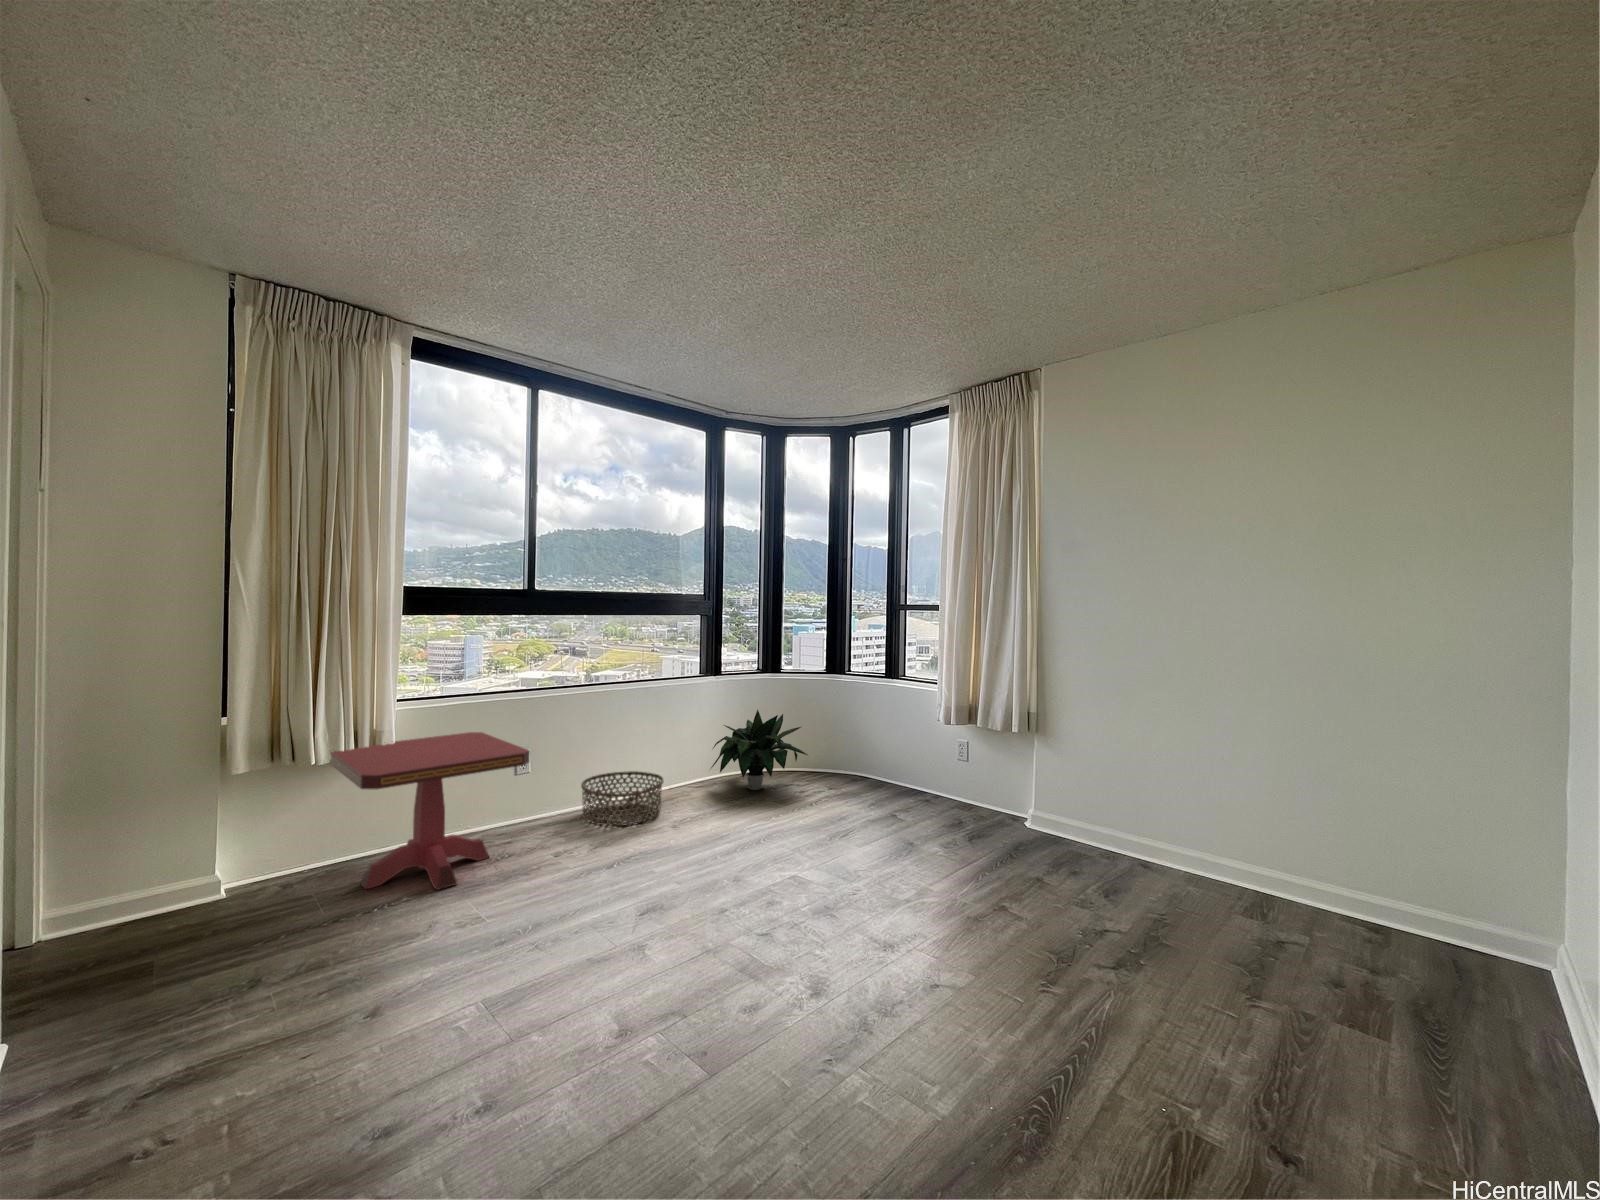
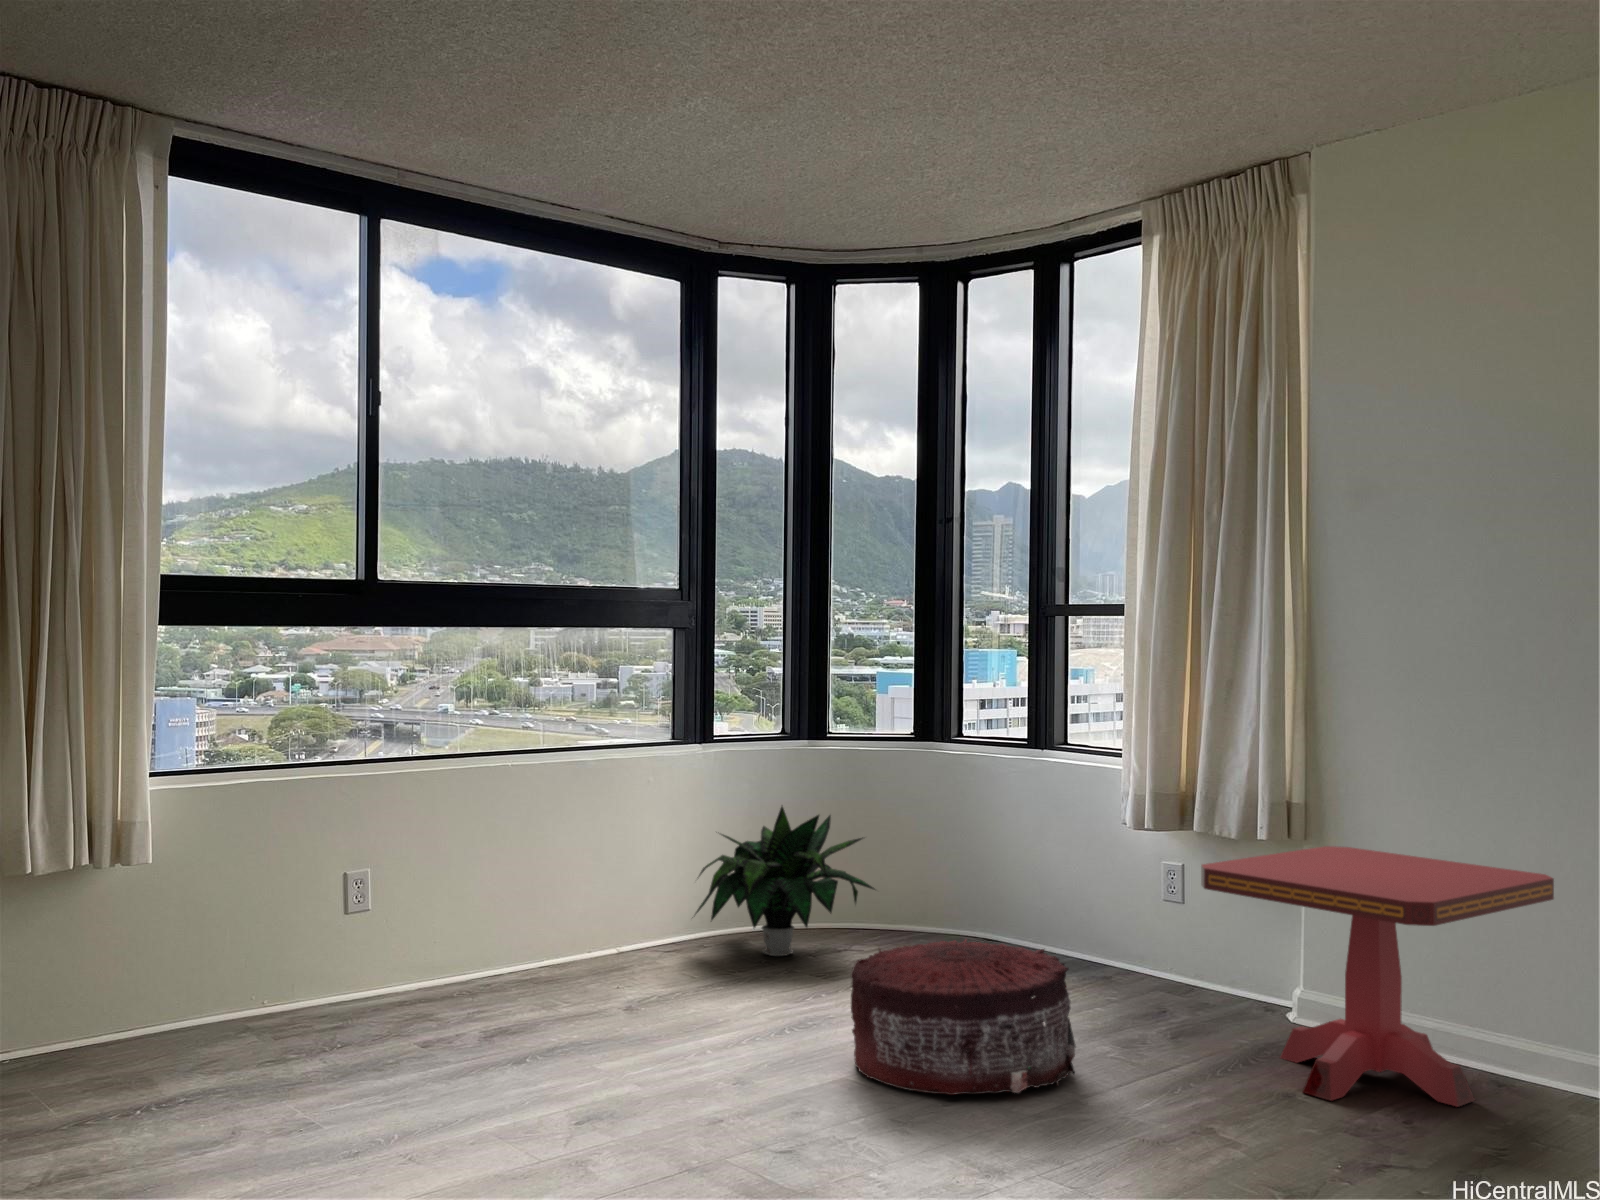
side table: present [329,732,530,890] -> present [1201,846,1554,1107]
basket: present [581,771,663,826] -> none [459,915,608,1006]
pouf: none [798,789,924,887] -> present [851,939,1076,1095]

